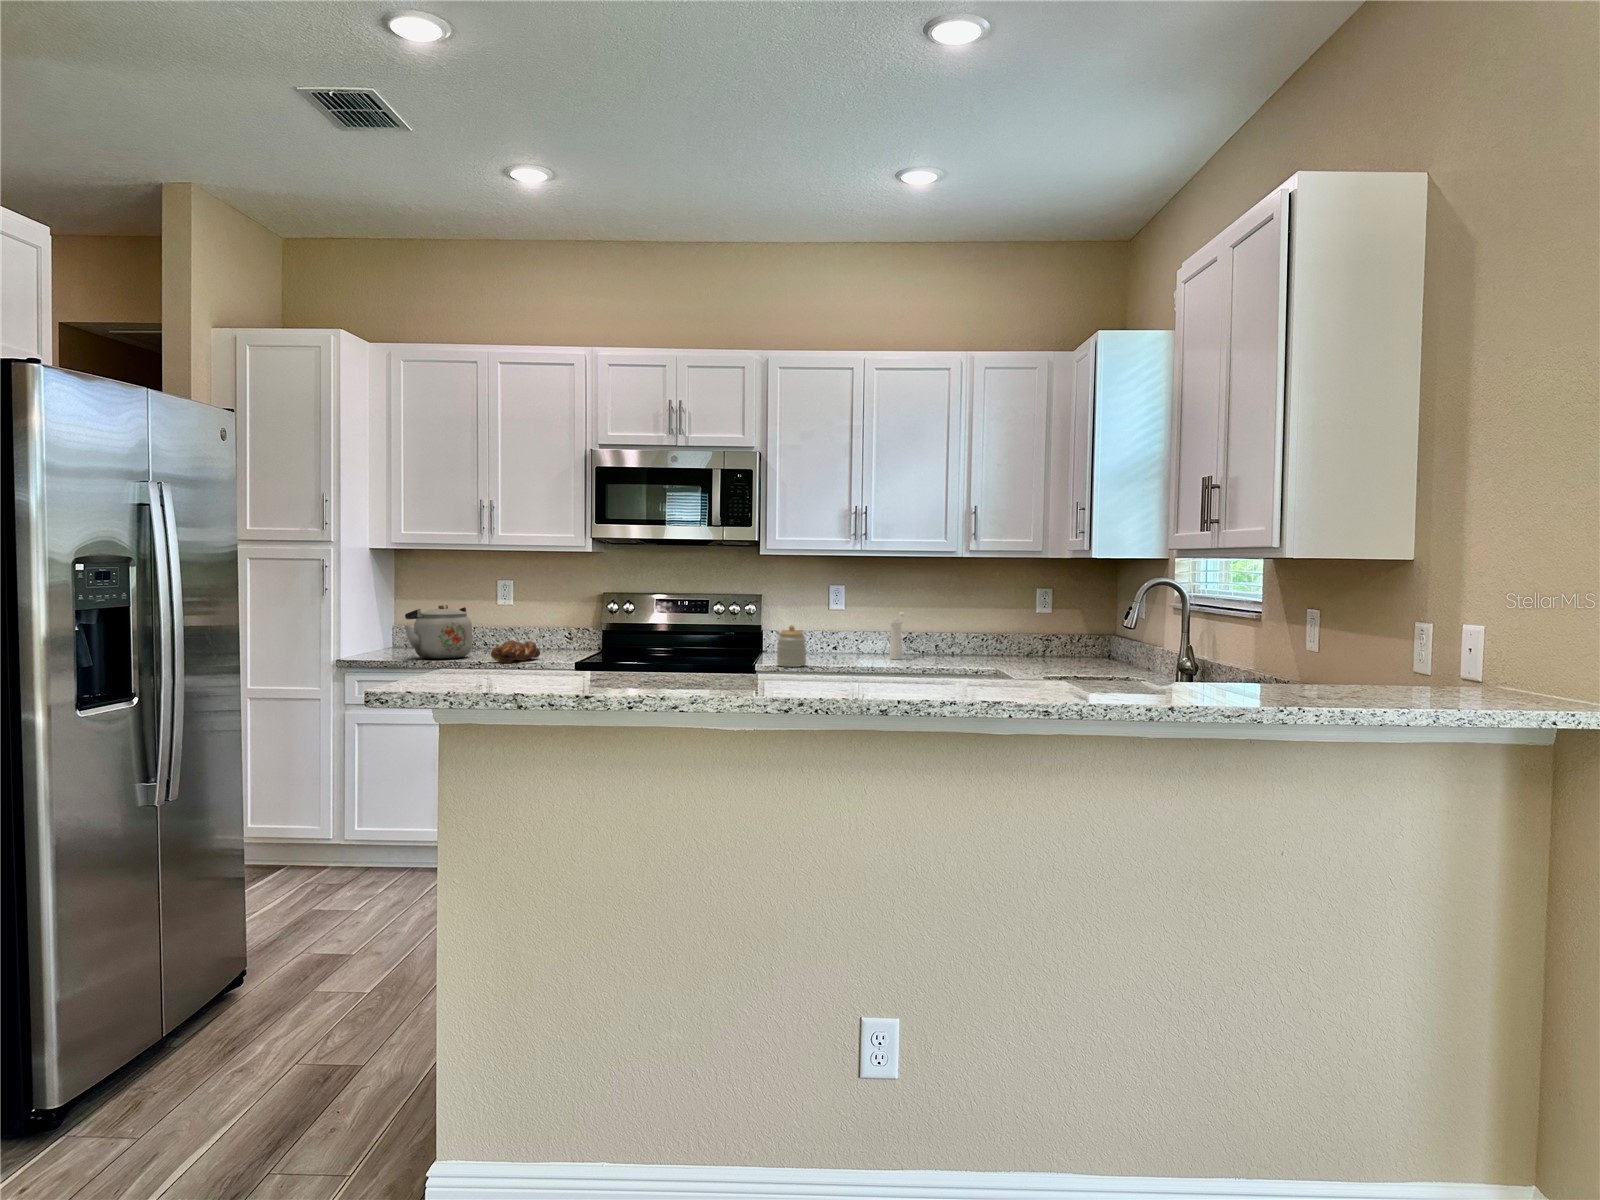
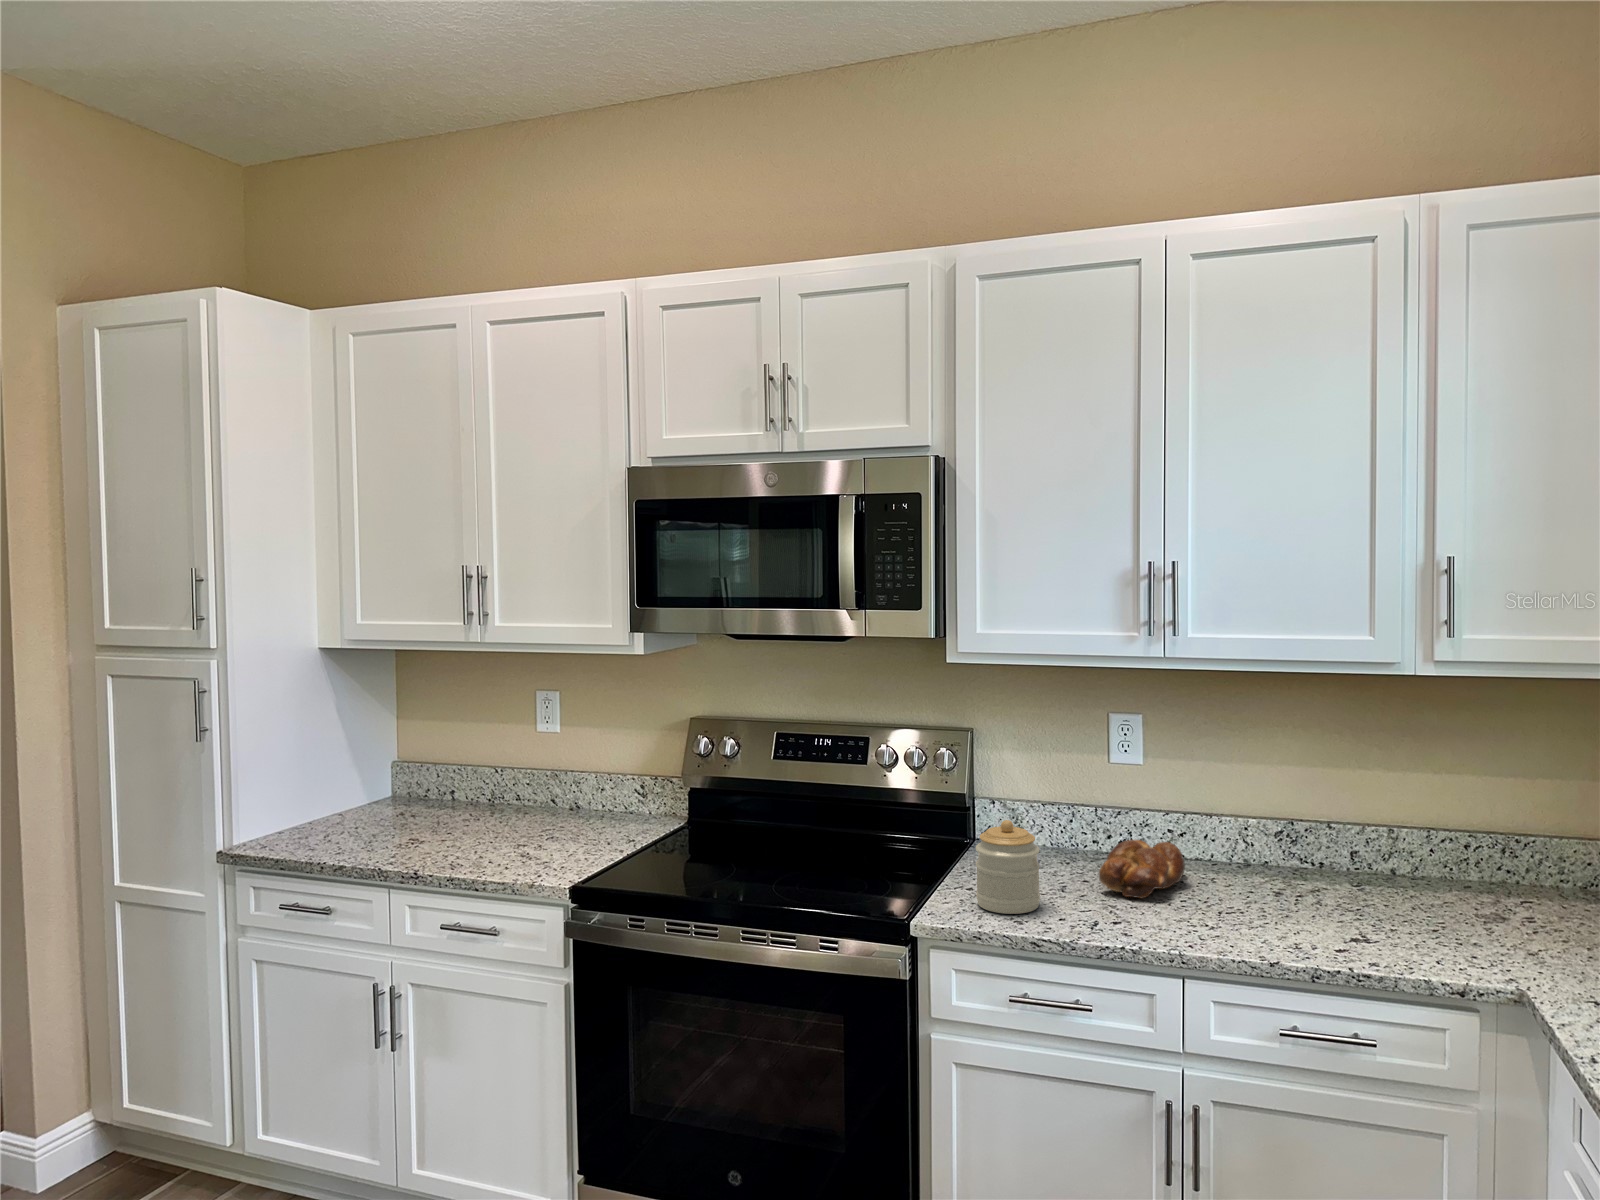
kettle: present [405,605,472,659] -> none [375,735,492,829]
pepper mill: present [889,612,905,659] -> none [1239,768,1279,881]
bread loaf: present [491,641,540,663] -> present [1099,840,1185,898]

